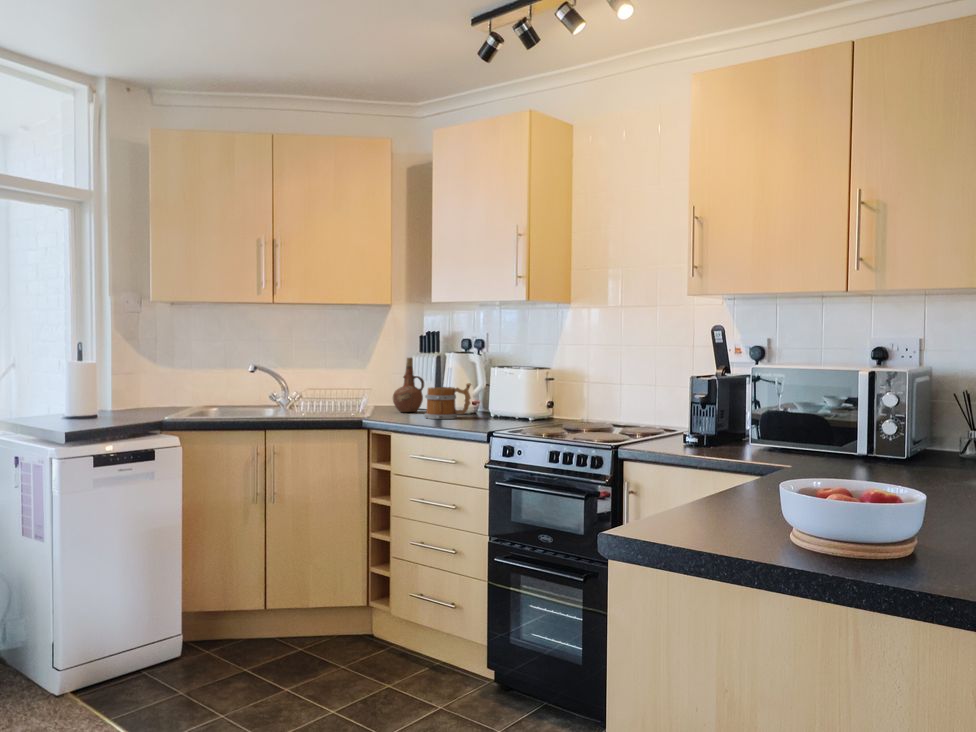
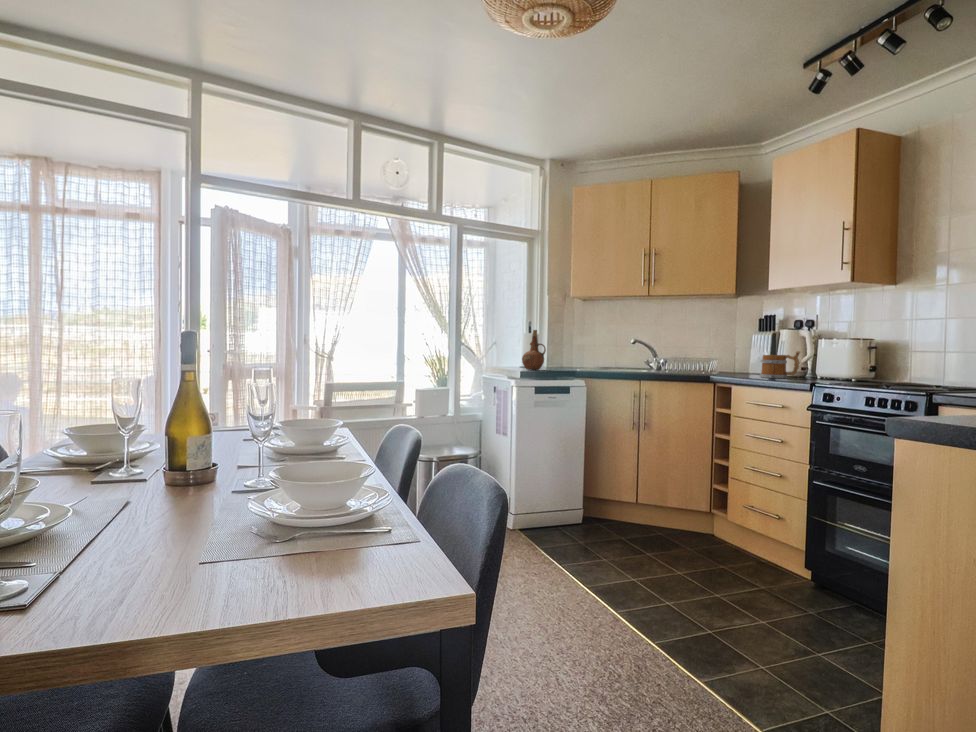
ceramic pitcher: present [393,358,424,412] -> present [522,330,546,370]

